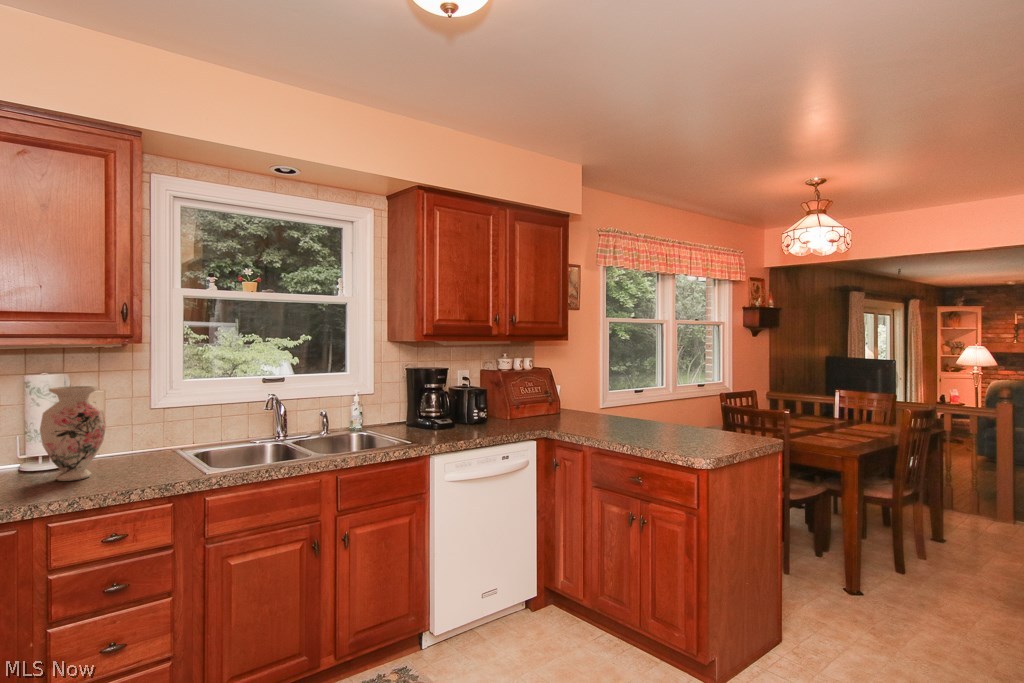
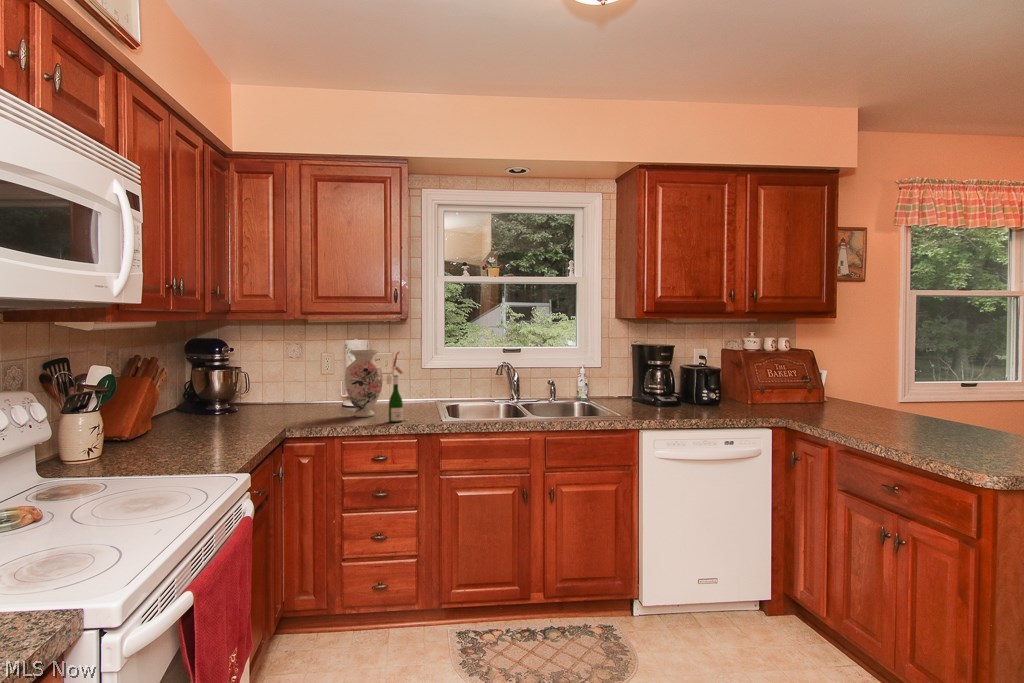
wine bottle: none [122,388,155,484] -> present [387,352,408,422]

